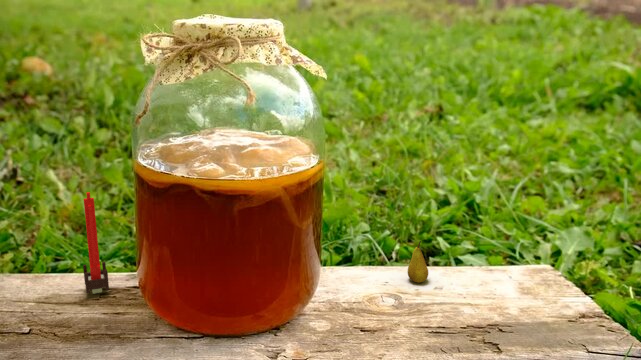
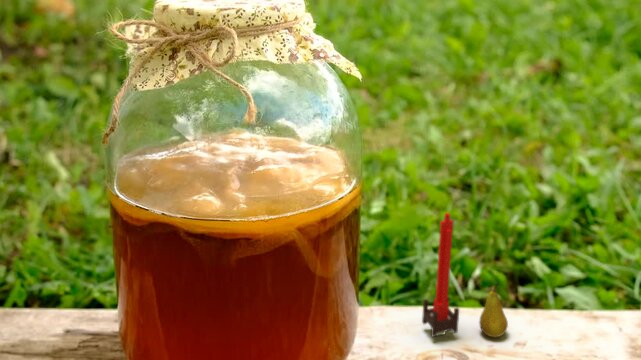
candle: present [83,192,109,294] -> present [422,213,459,336]

